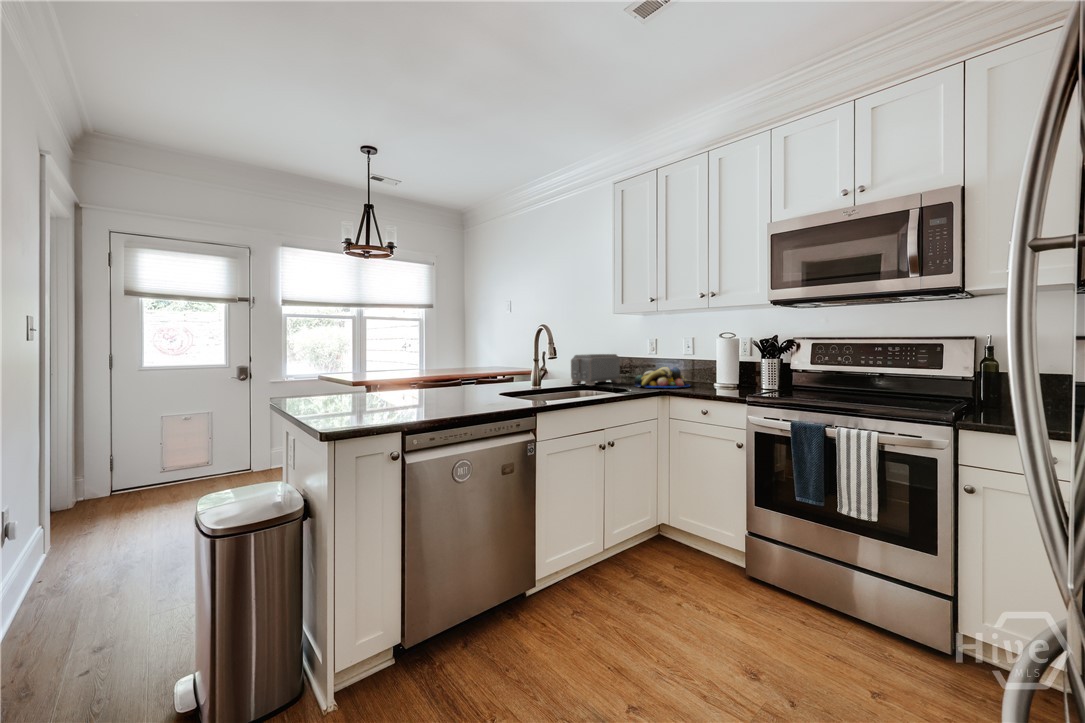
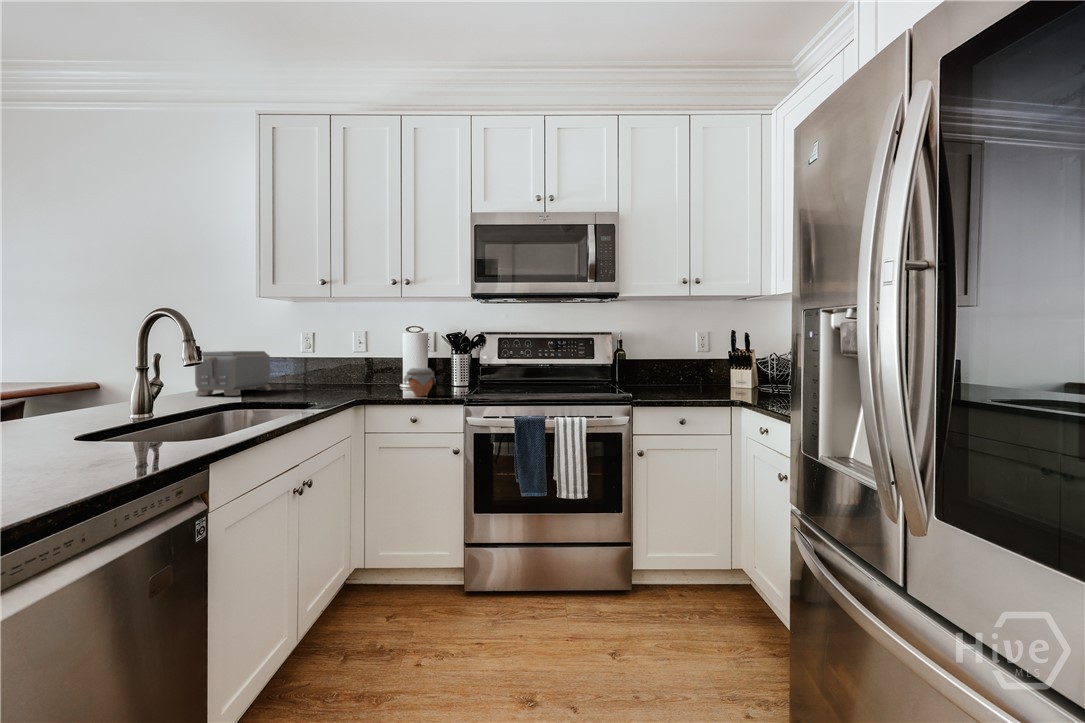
fruit bowl: present [635,367,690,388] -> none [299,366,372,394]
jar: none [703,370,732,395] -> present [403,368,436,396]

